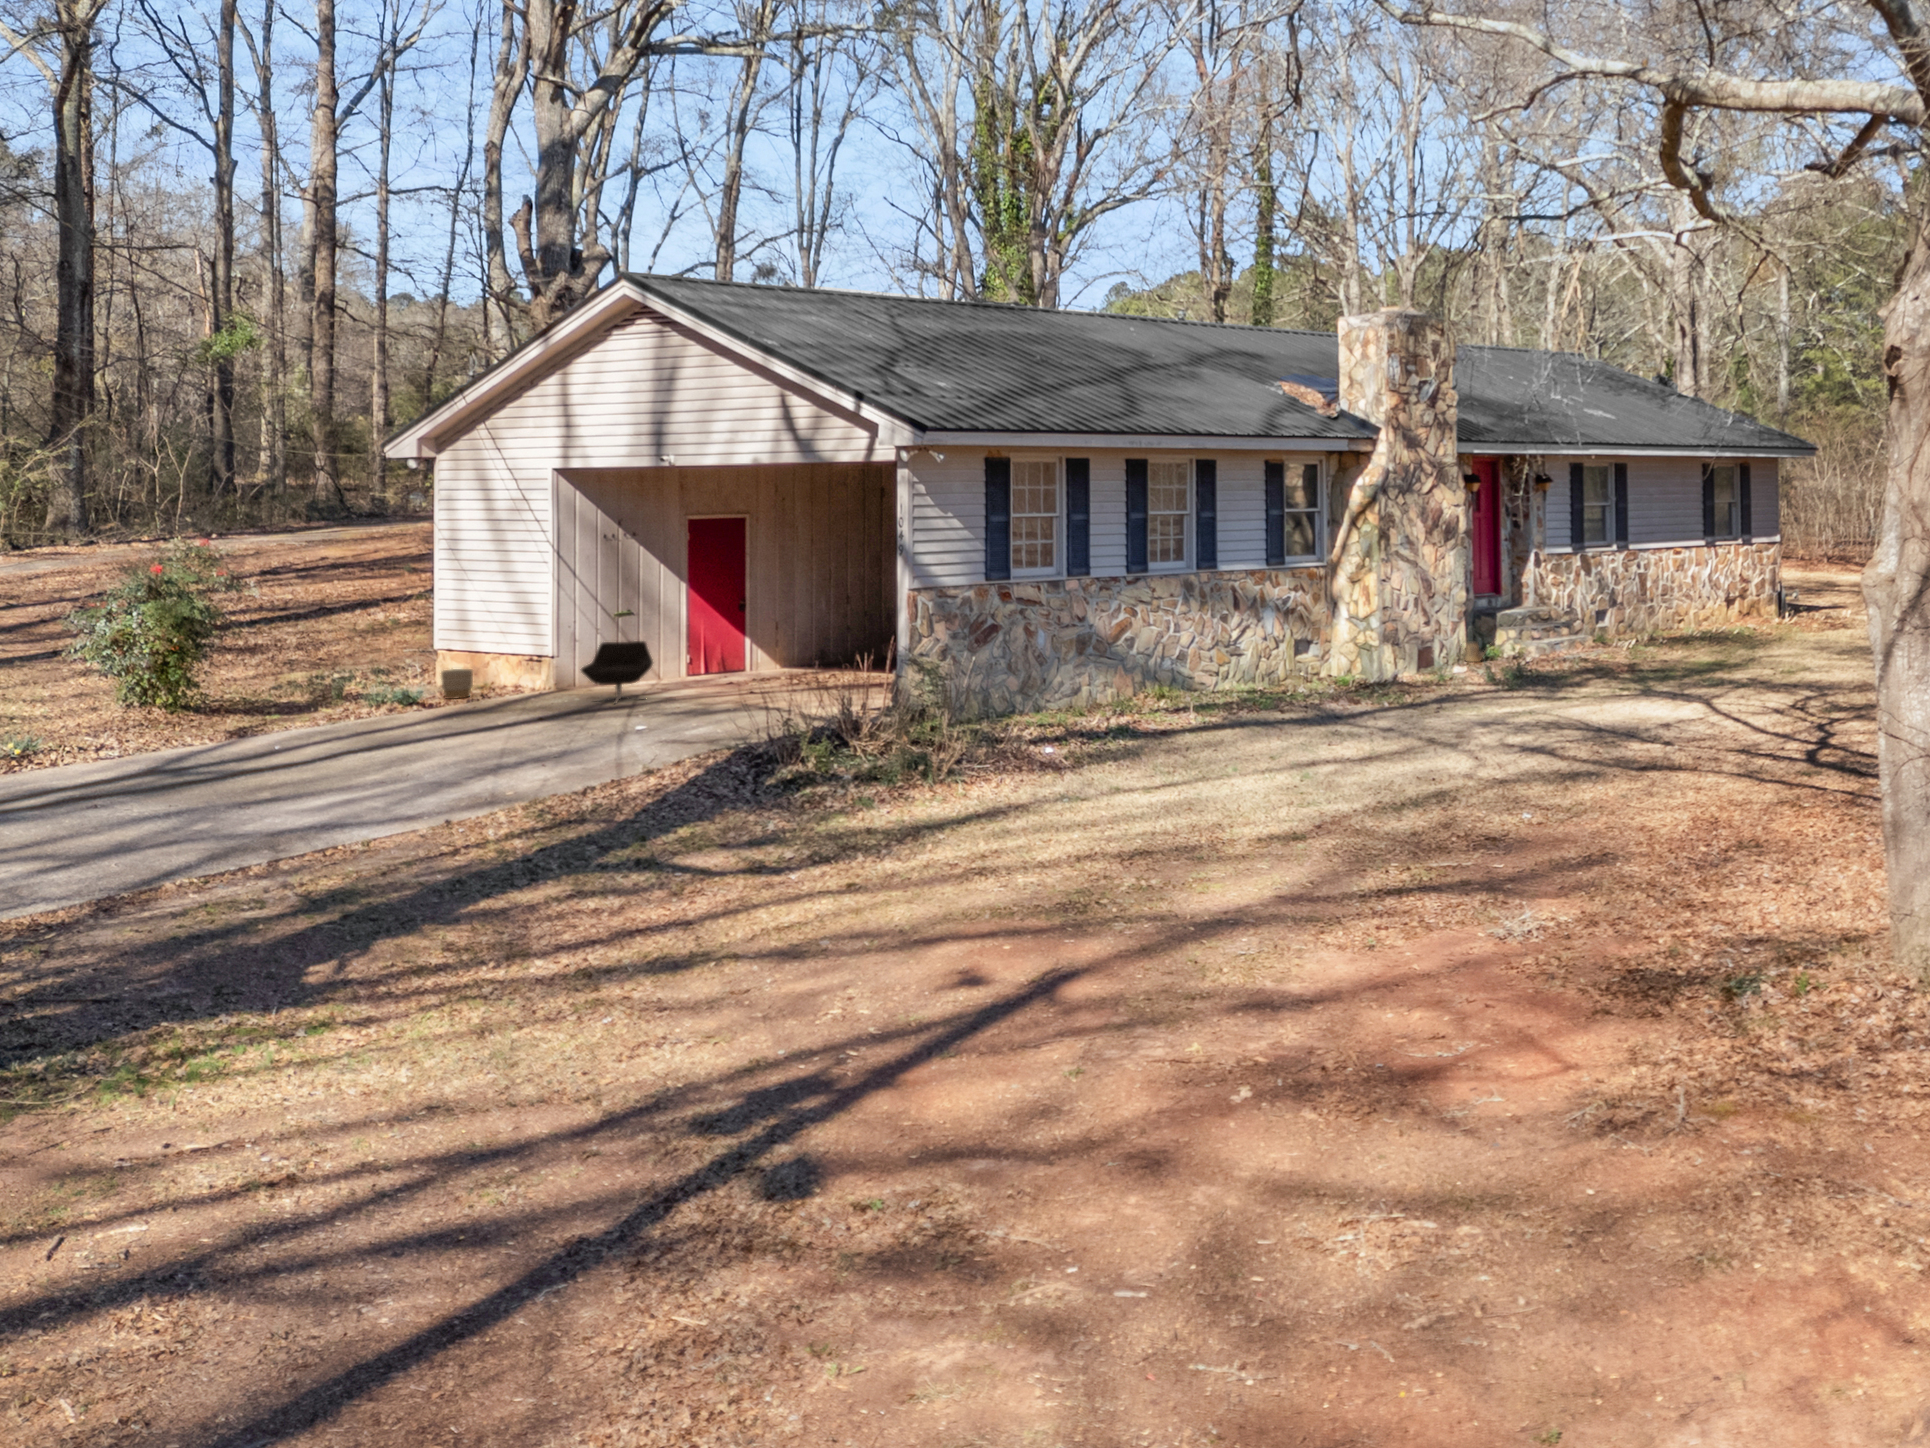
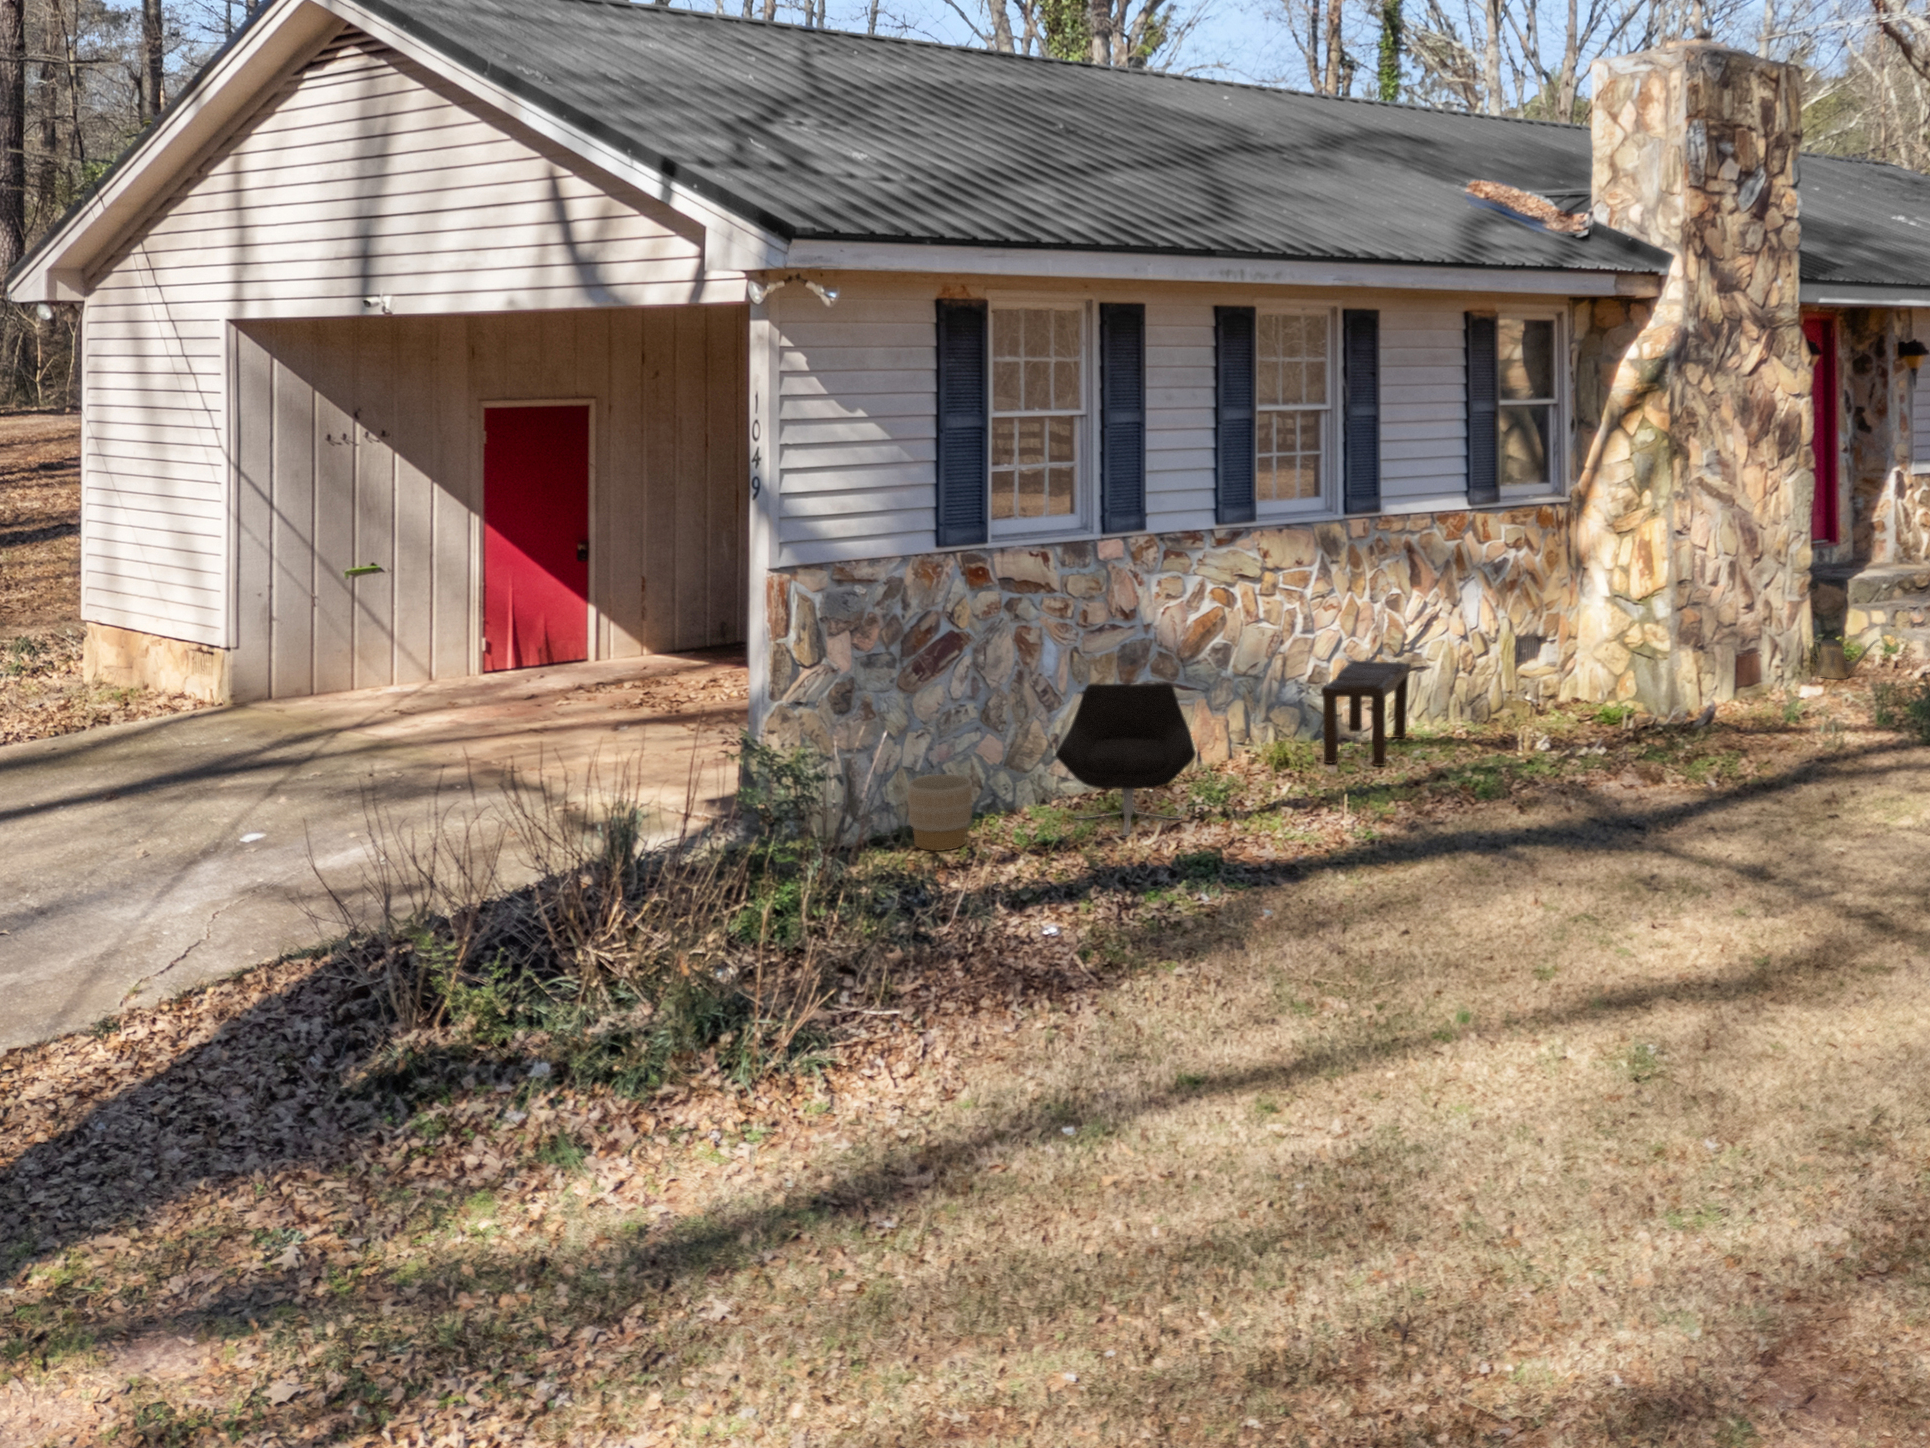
lounge chair: present [581,641,653,703] -> present [1056,683,1196,836]
bench: none [1183,648,1232,696] -> present [1321,661,1411,766]
planter: present [441,669,473,699] -> present [908,774,972,851]

